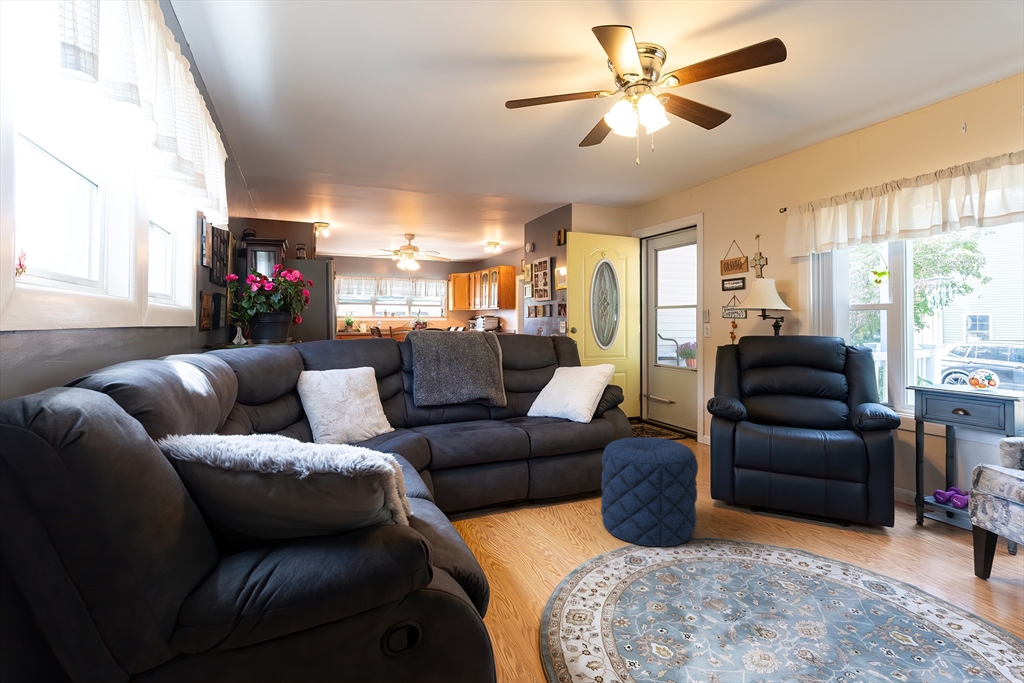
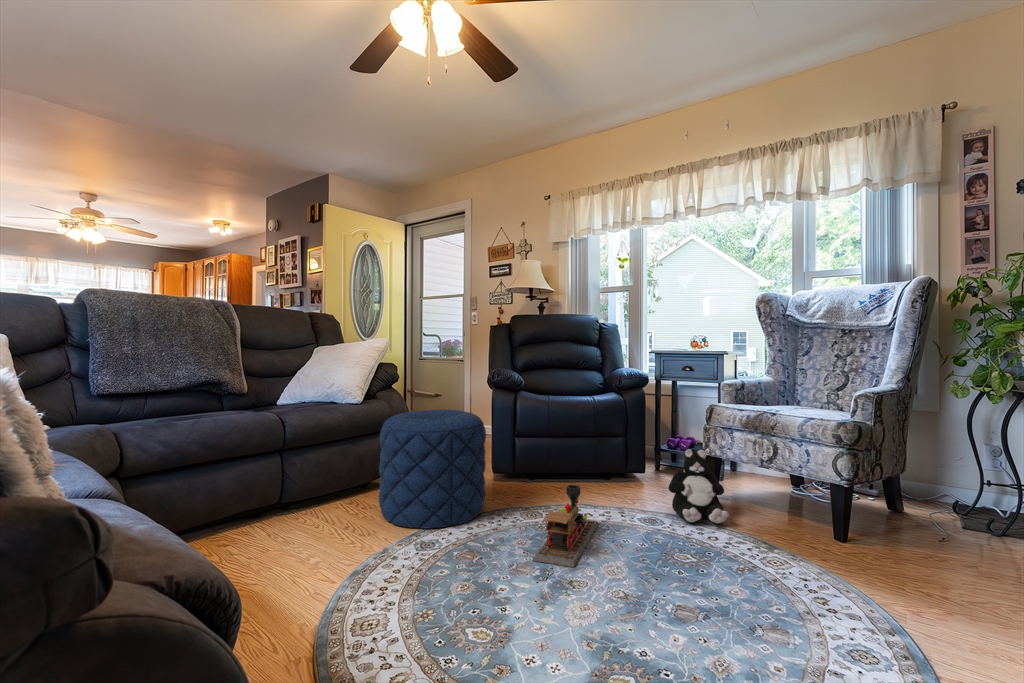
plush toy: none [907,517,987,611] -> present [668,449,729,524]
toy train: none [728,533,812,616] -> present [532,485,598,567]

